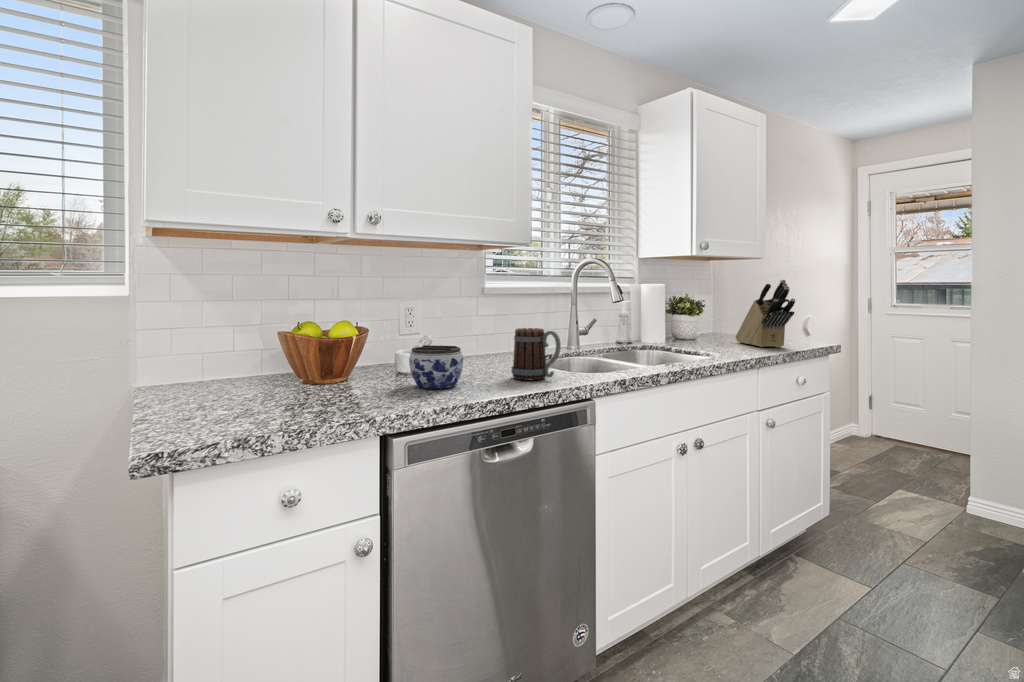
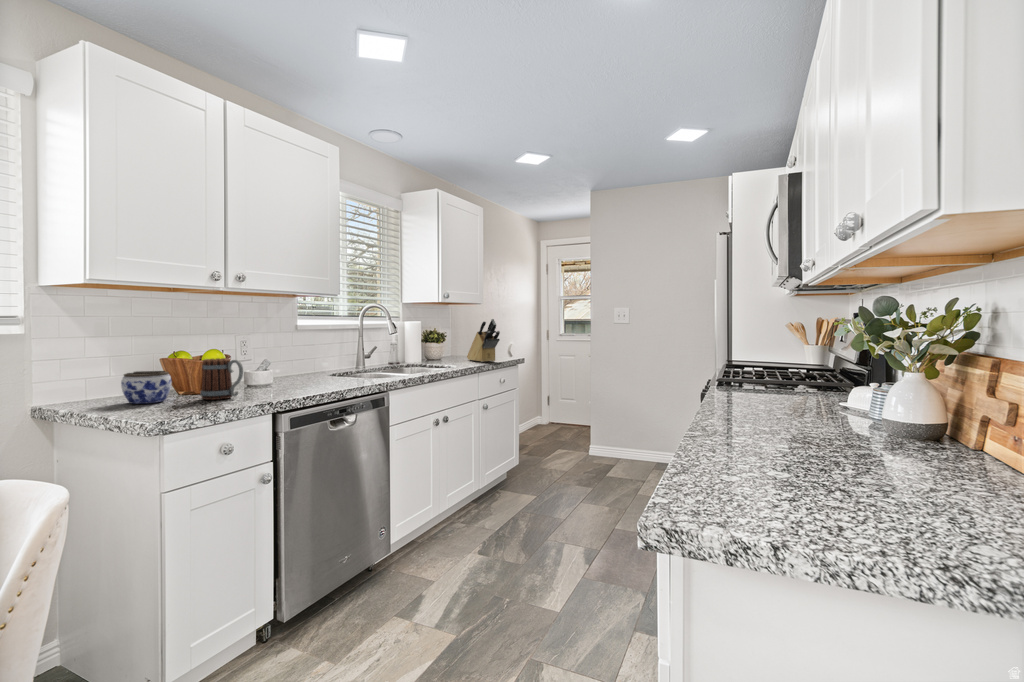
mug: present [511,328,561,380] -> present [201,358,243,400]
jar: present [409,345,463,389] -> present [121,371,172,404]

